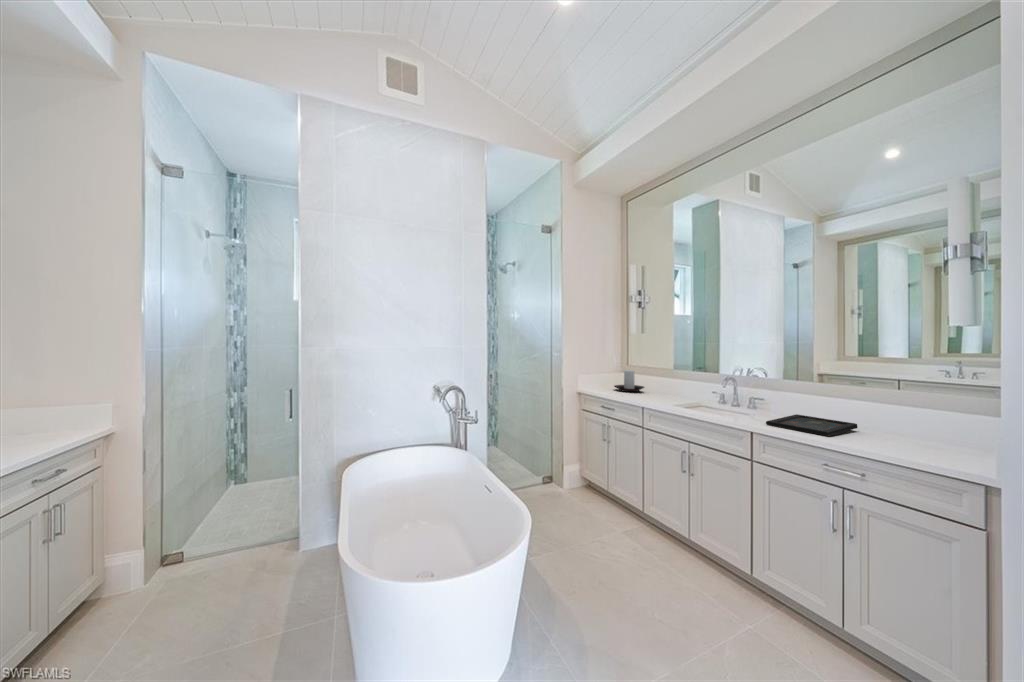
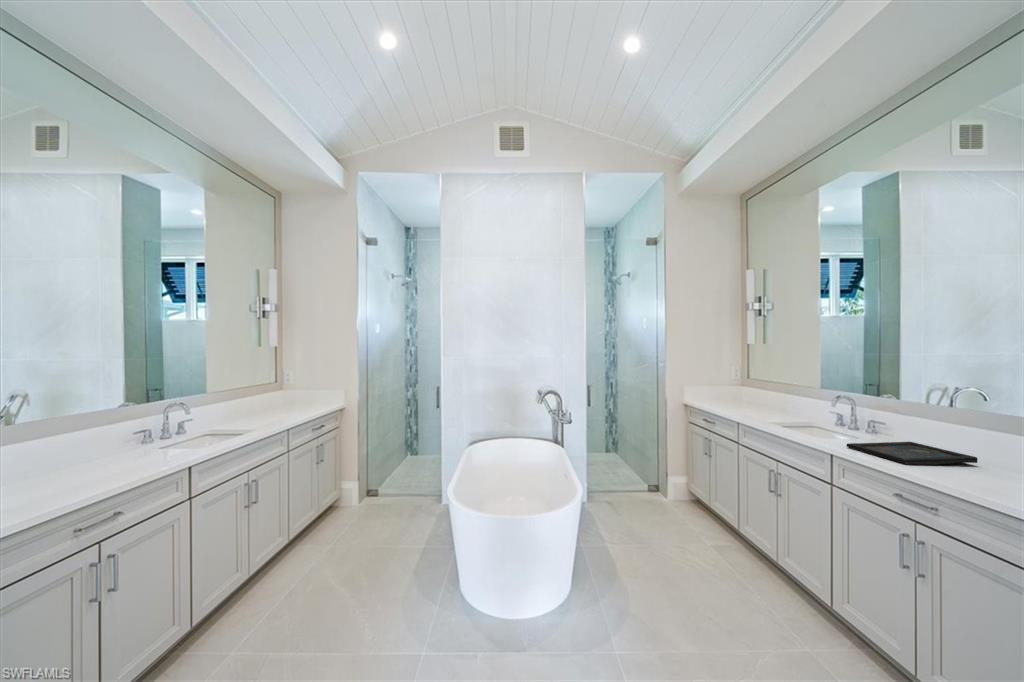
candle holder: present [615,370,644,392] -> none [726,382,763,407]

